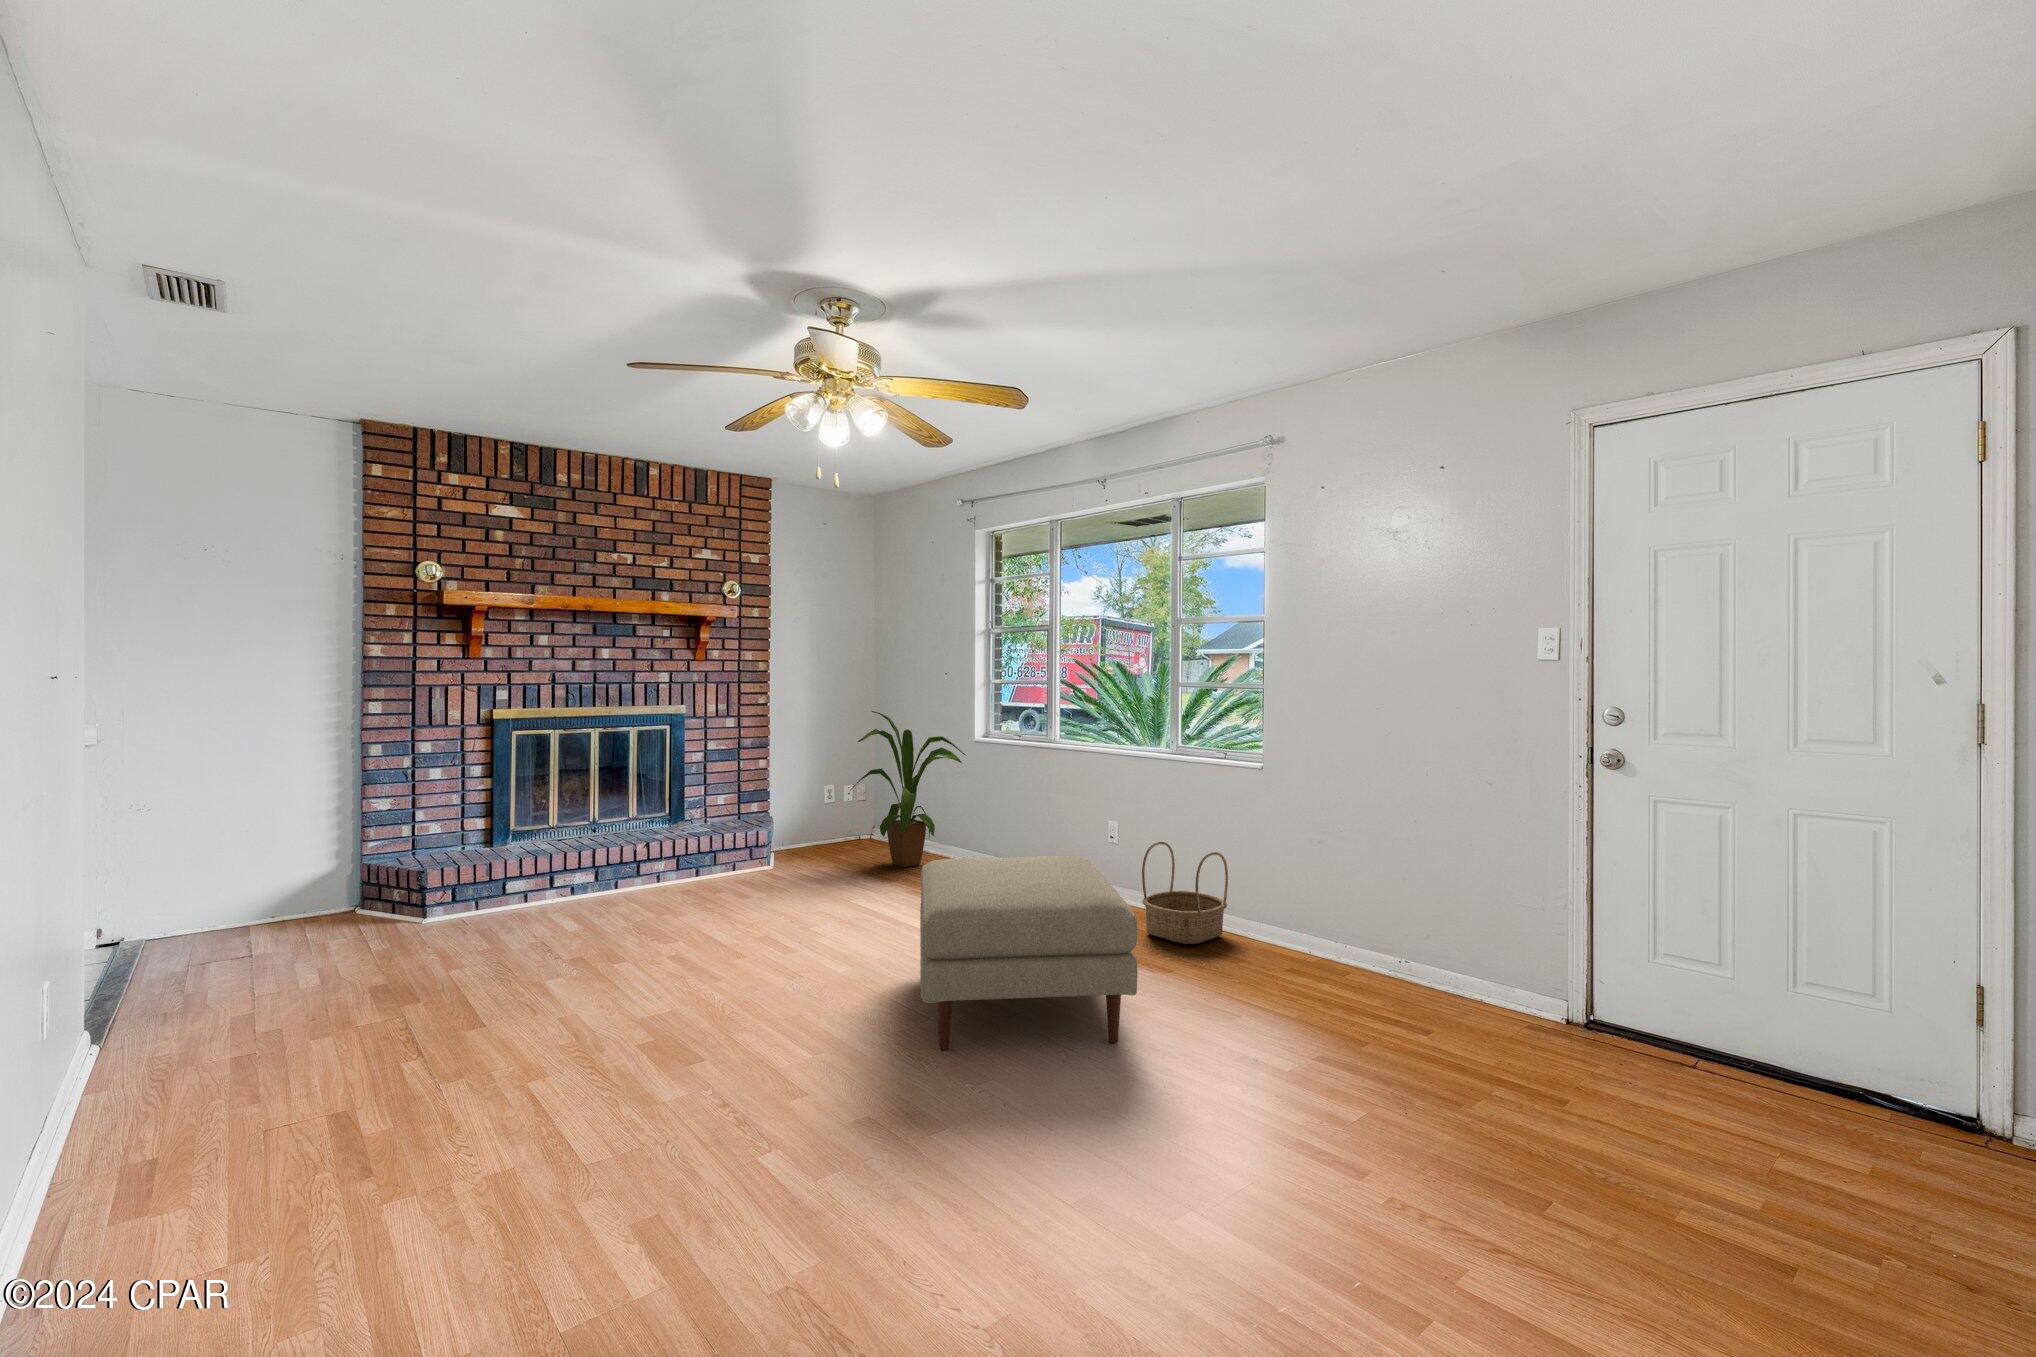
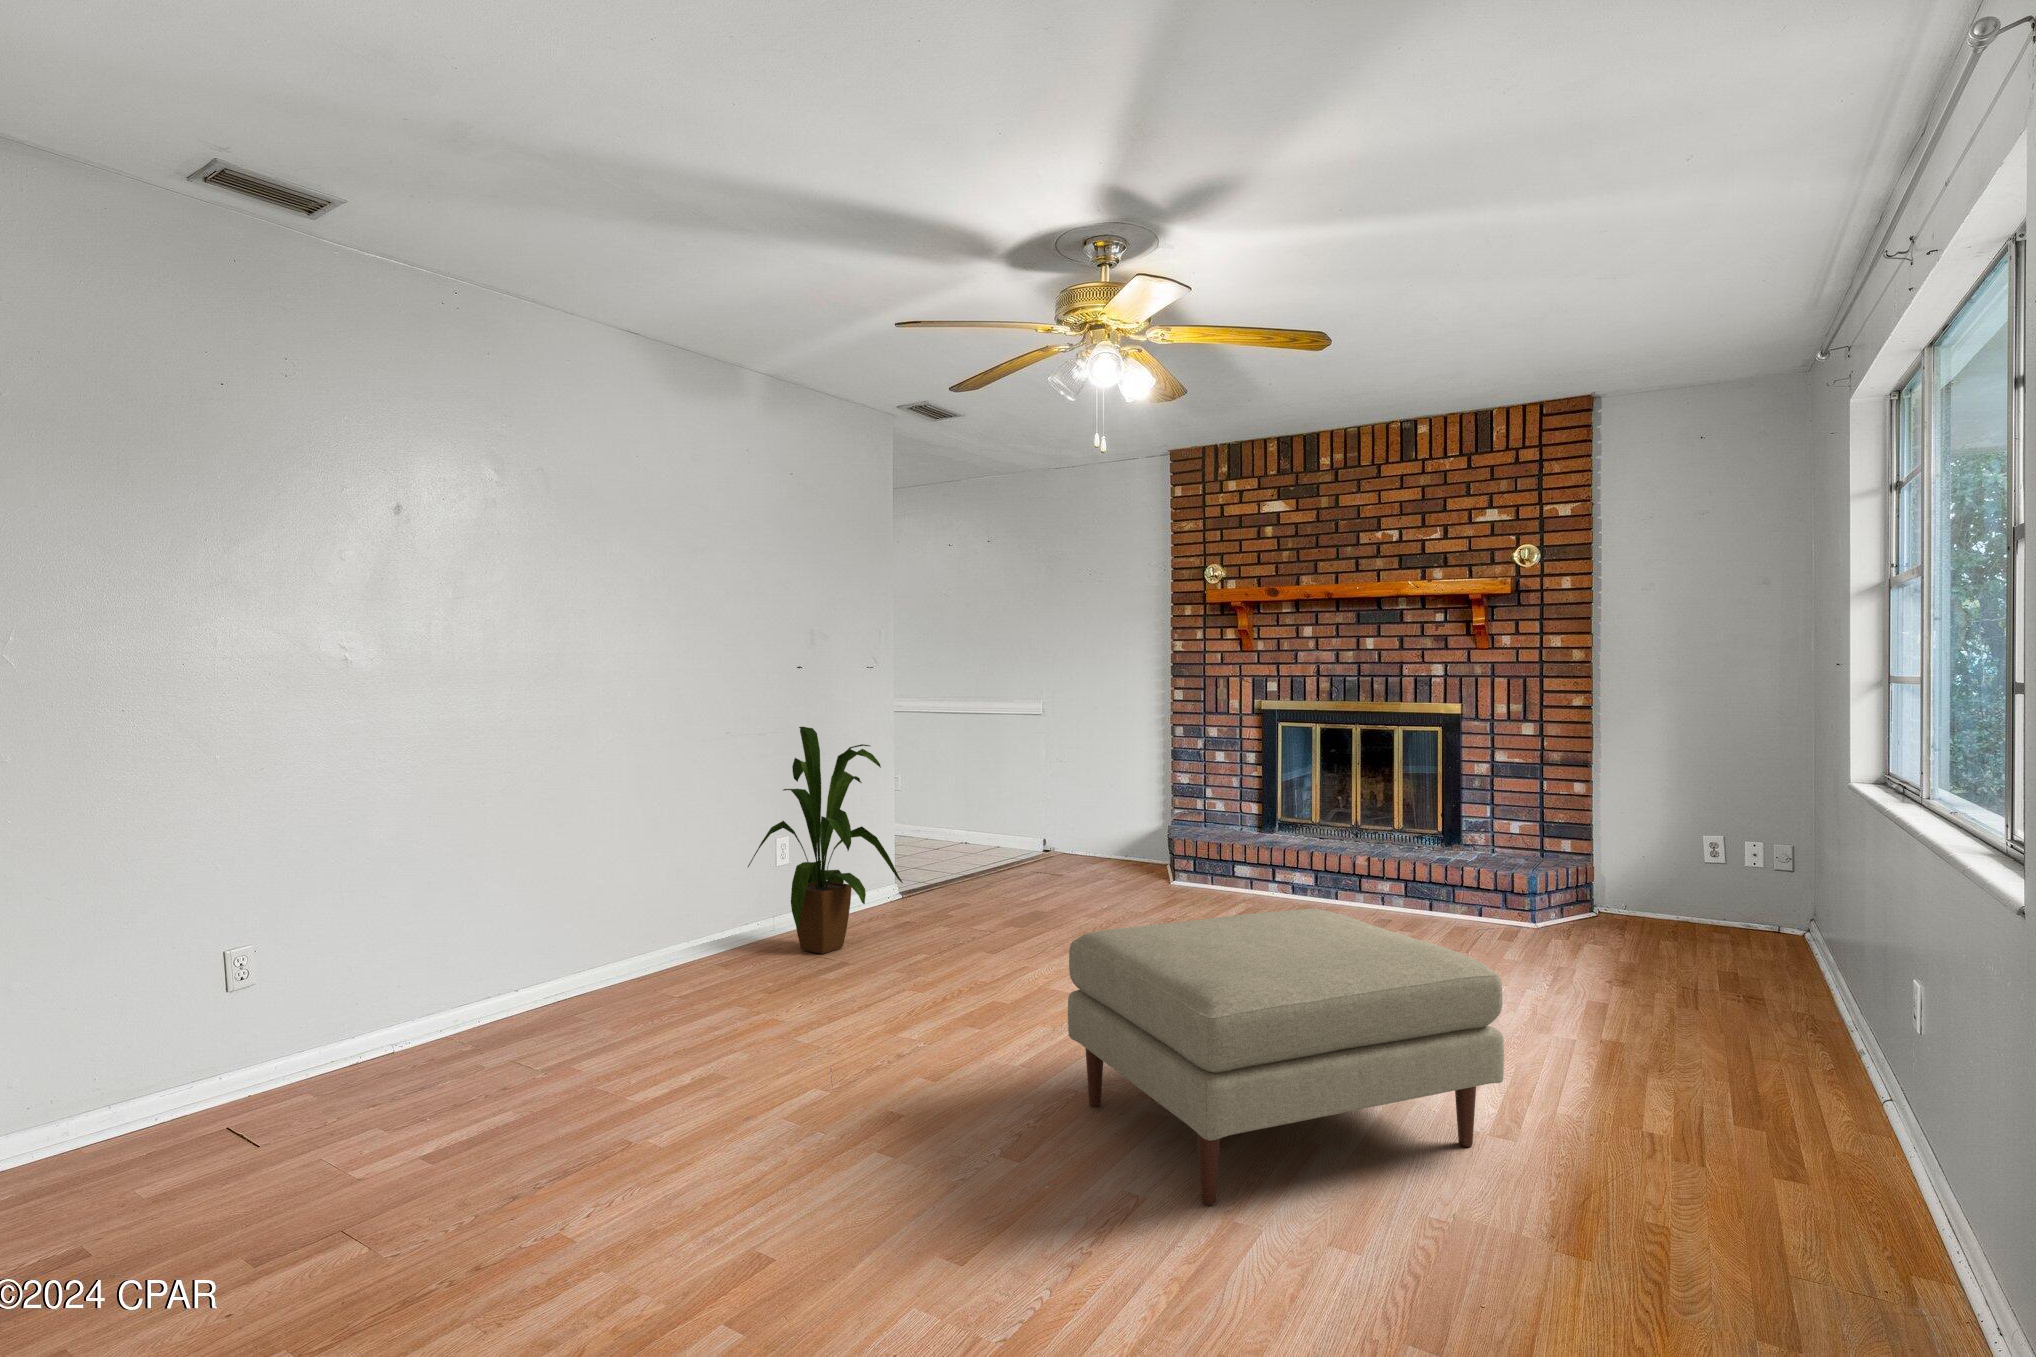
house plant: present [850,711,965,867] -> present [748,727,903,954]
basket: present [1142,842,1228,944] -> none [1713,1007,1941,1265]

